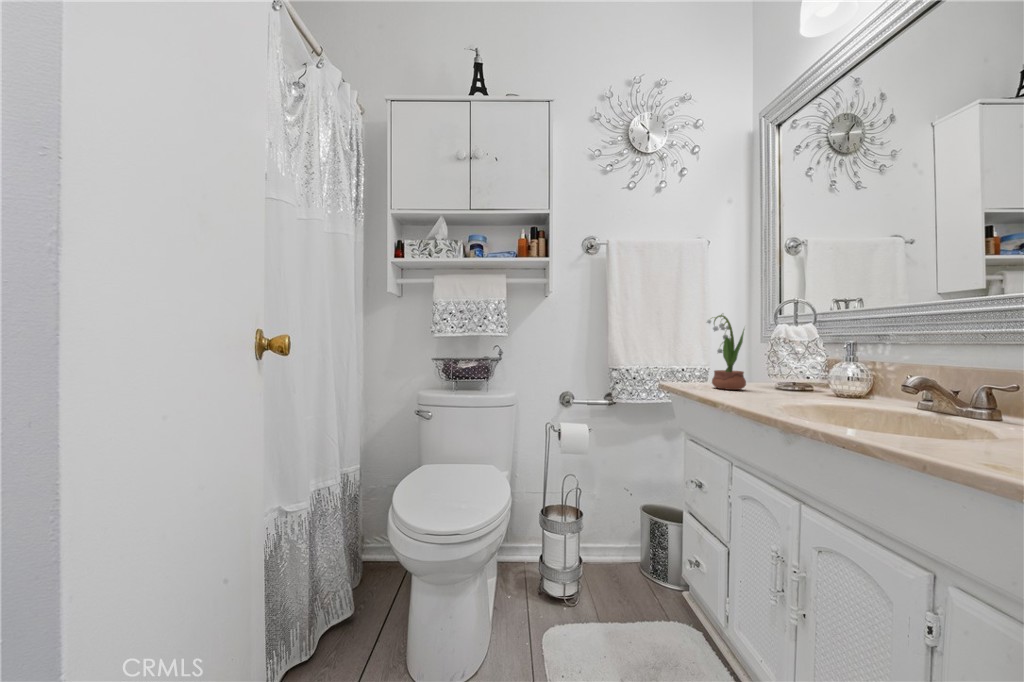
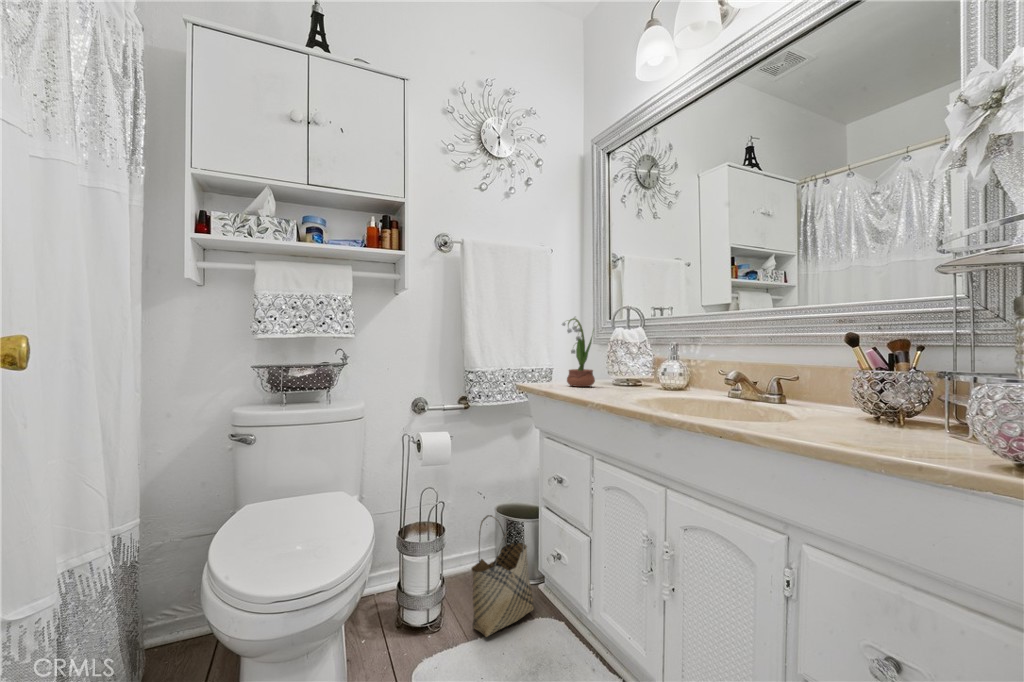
woven basket: none [605,509,672,626] -> present [471,515,533,637]

